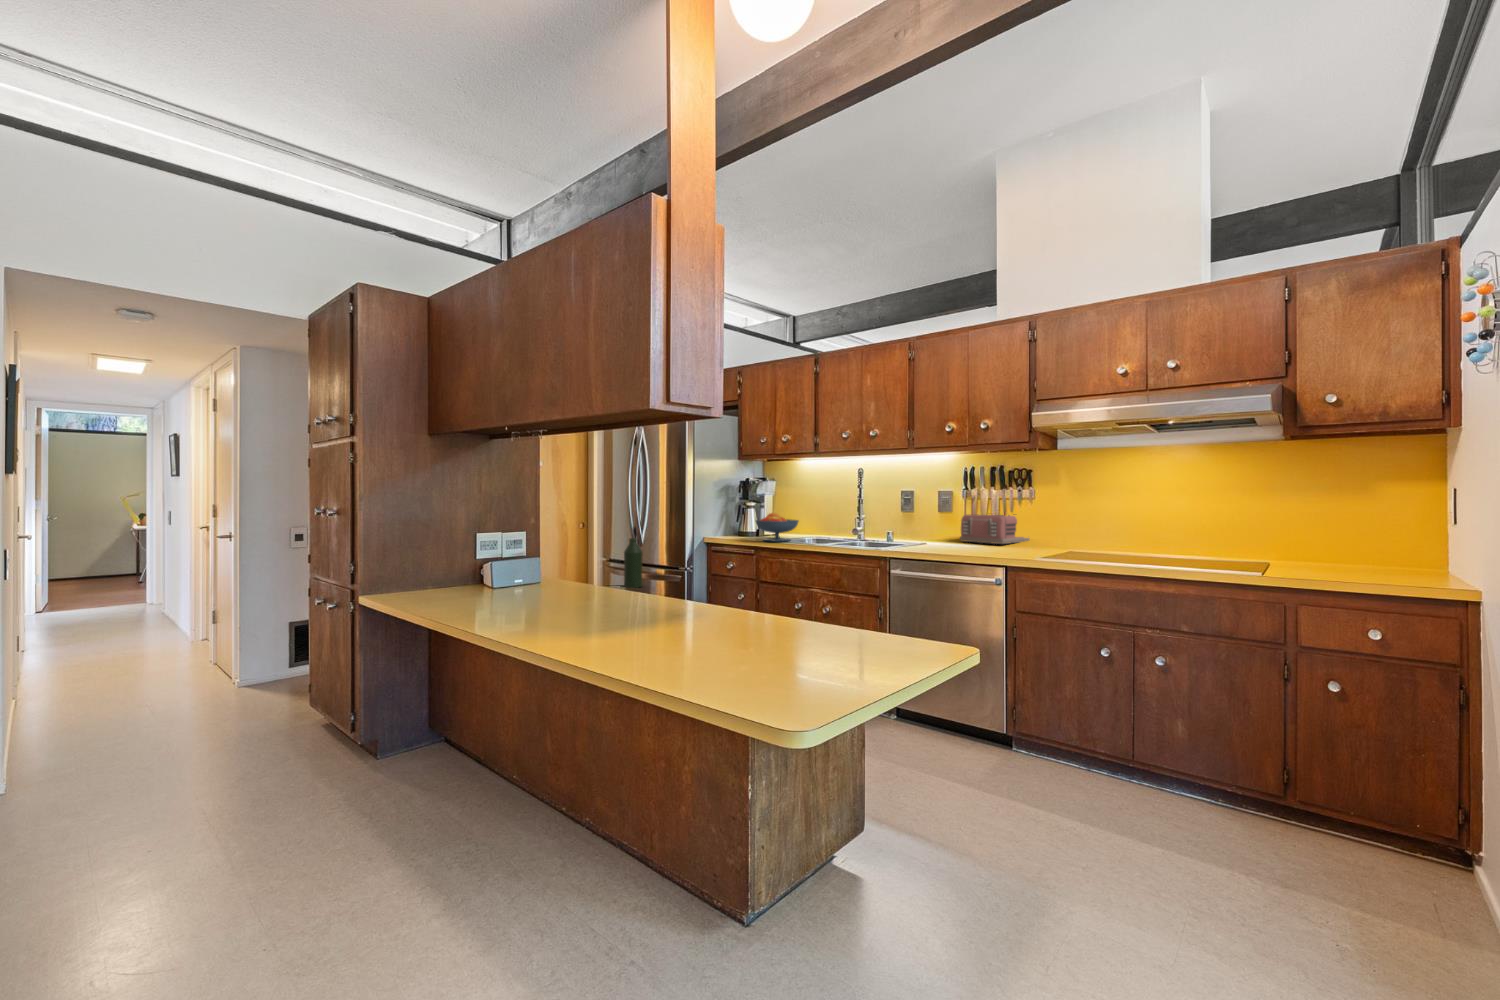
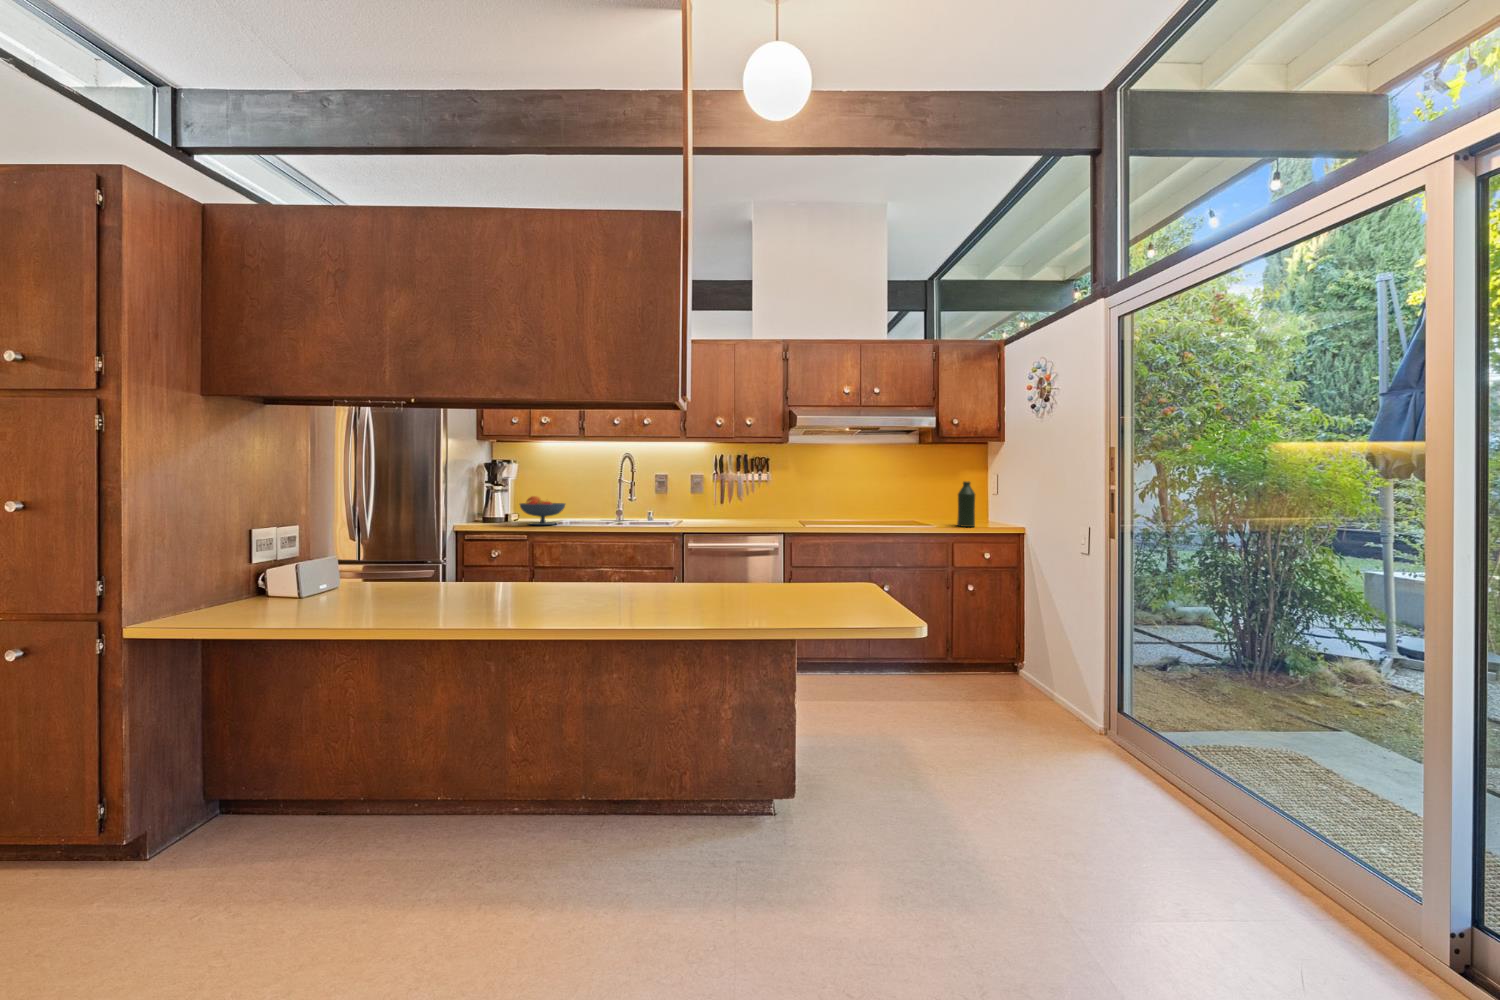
toaster: present [960,515,1030,544] -> none [714,494,761,518]
bottle: present [624,538,643,588] -> present [957,481,975,527]

